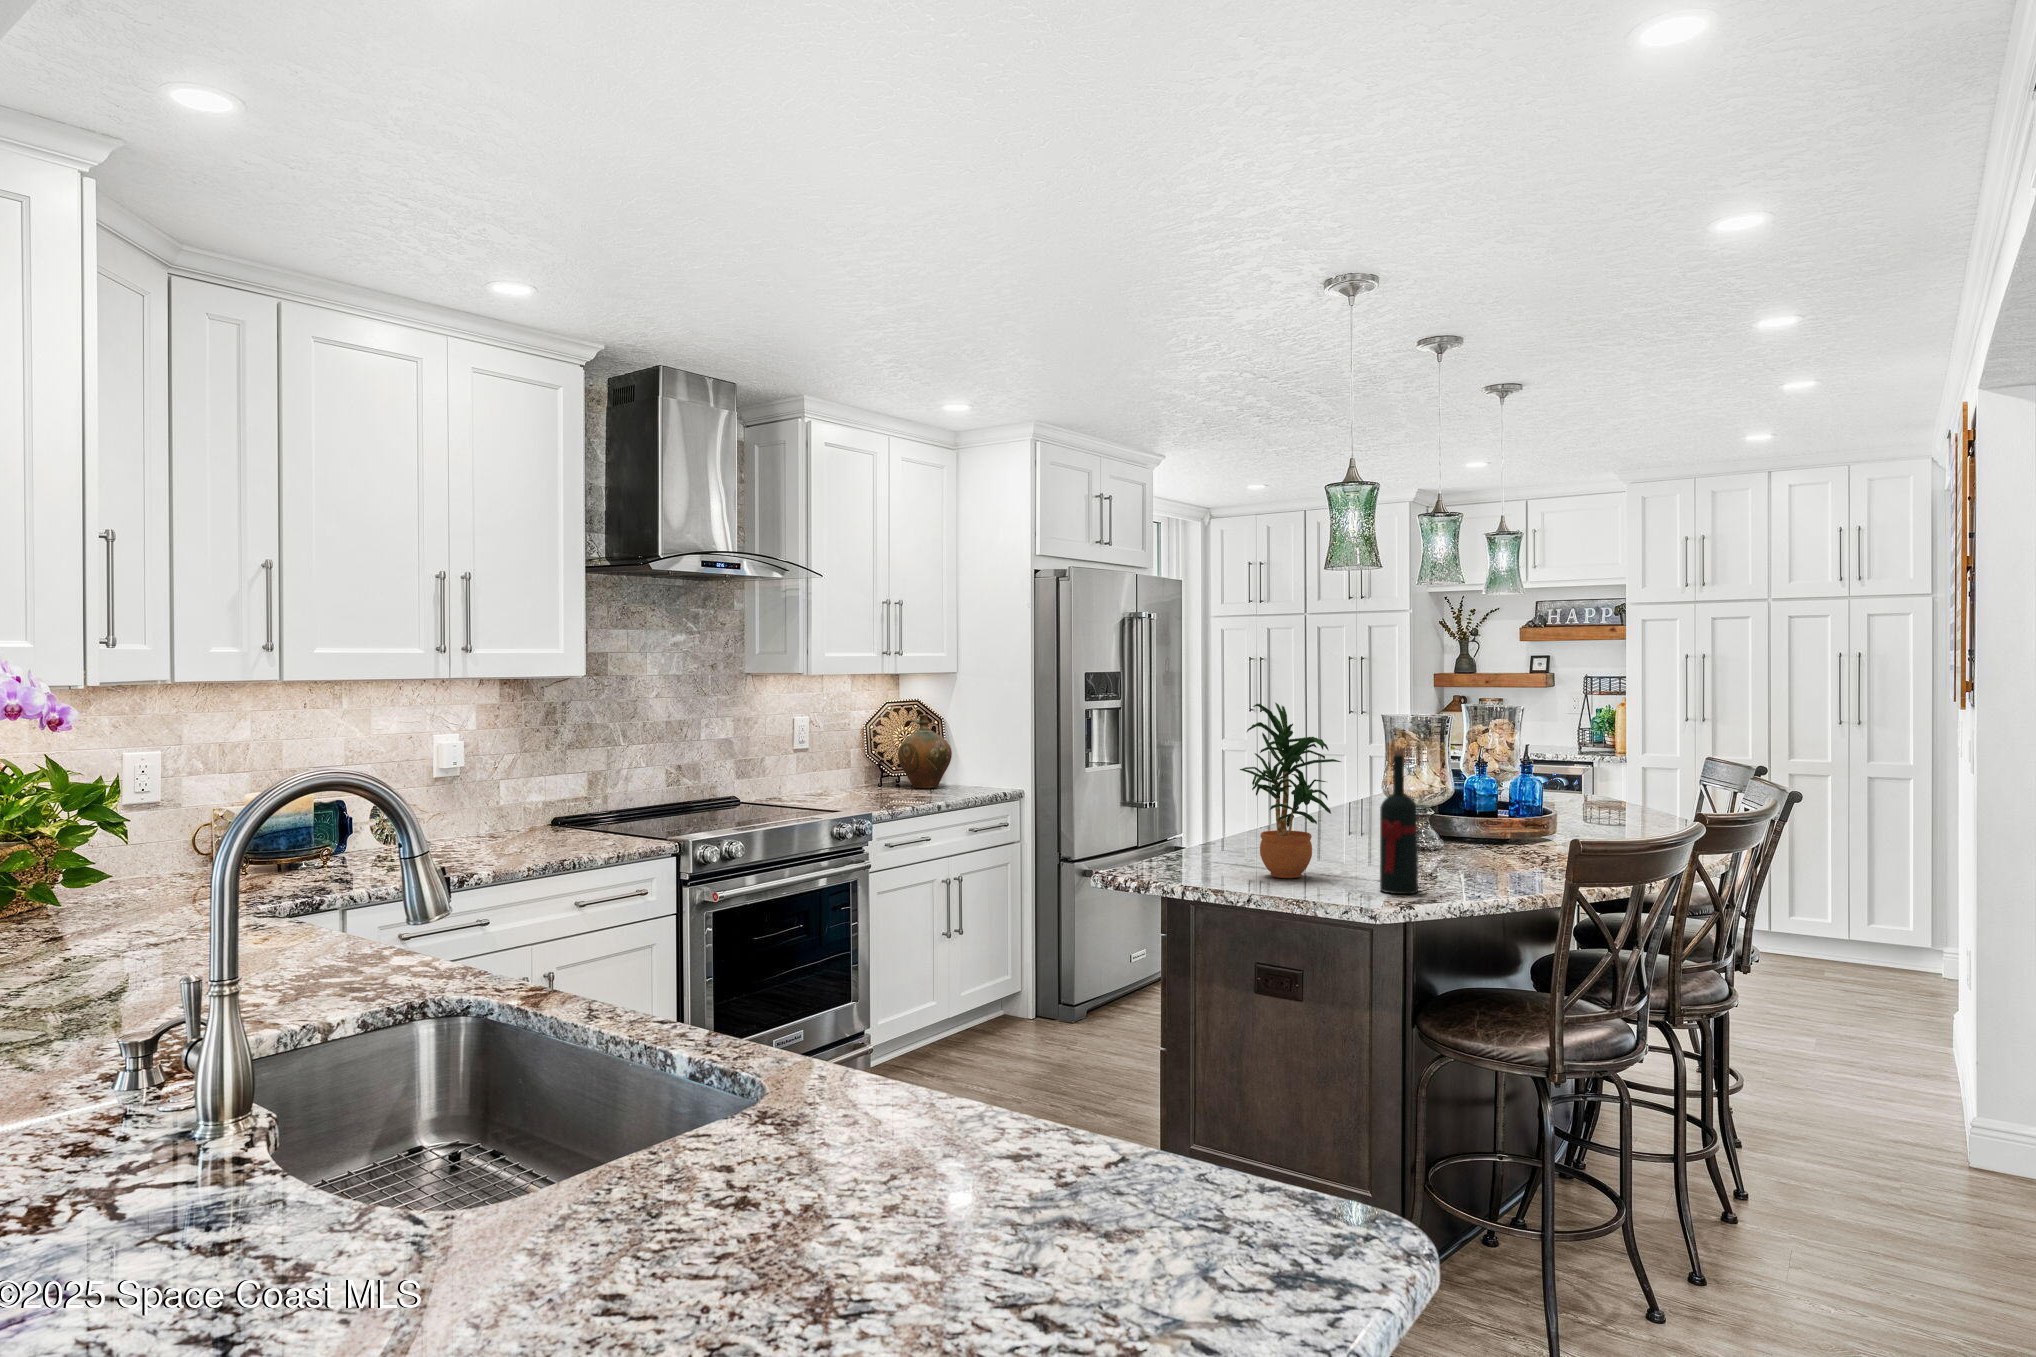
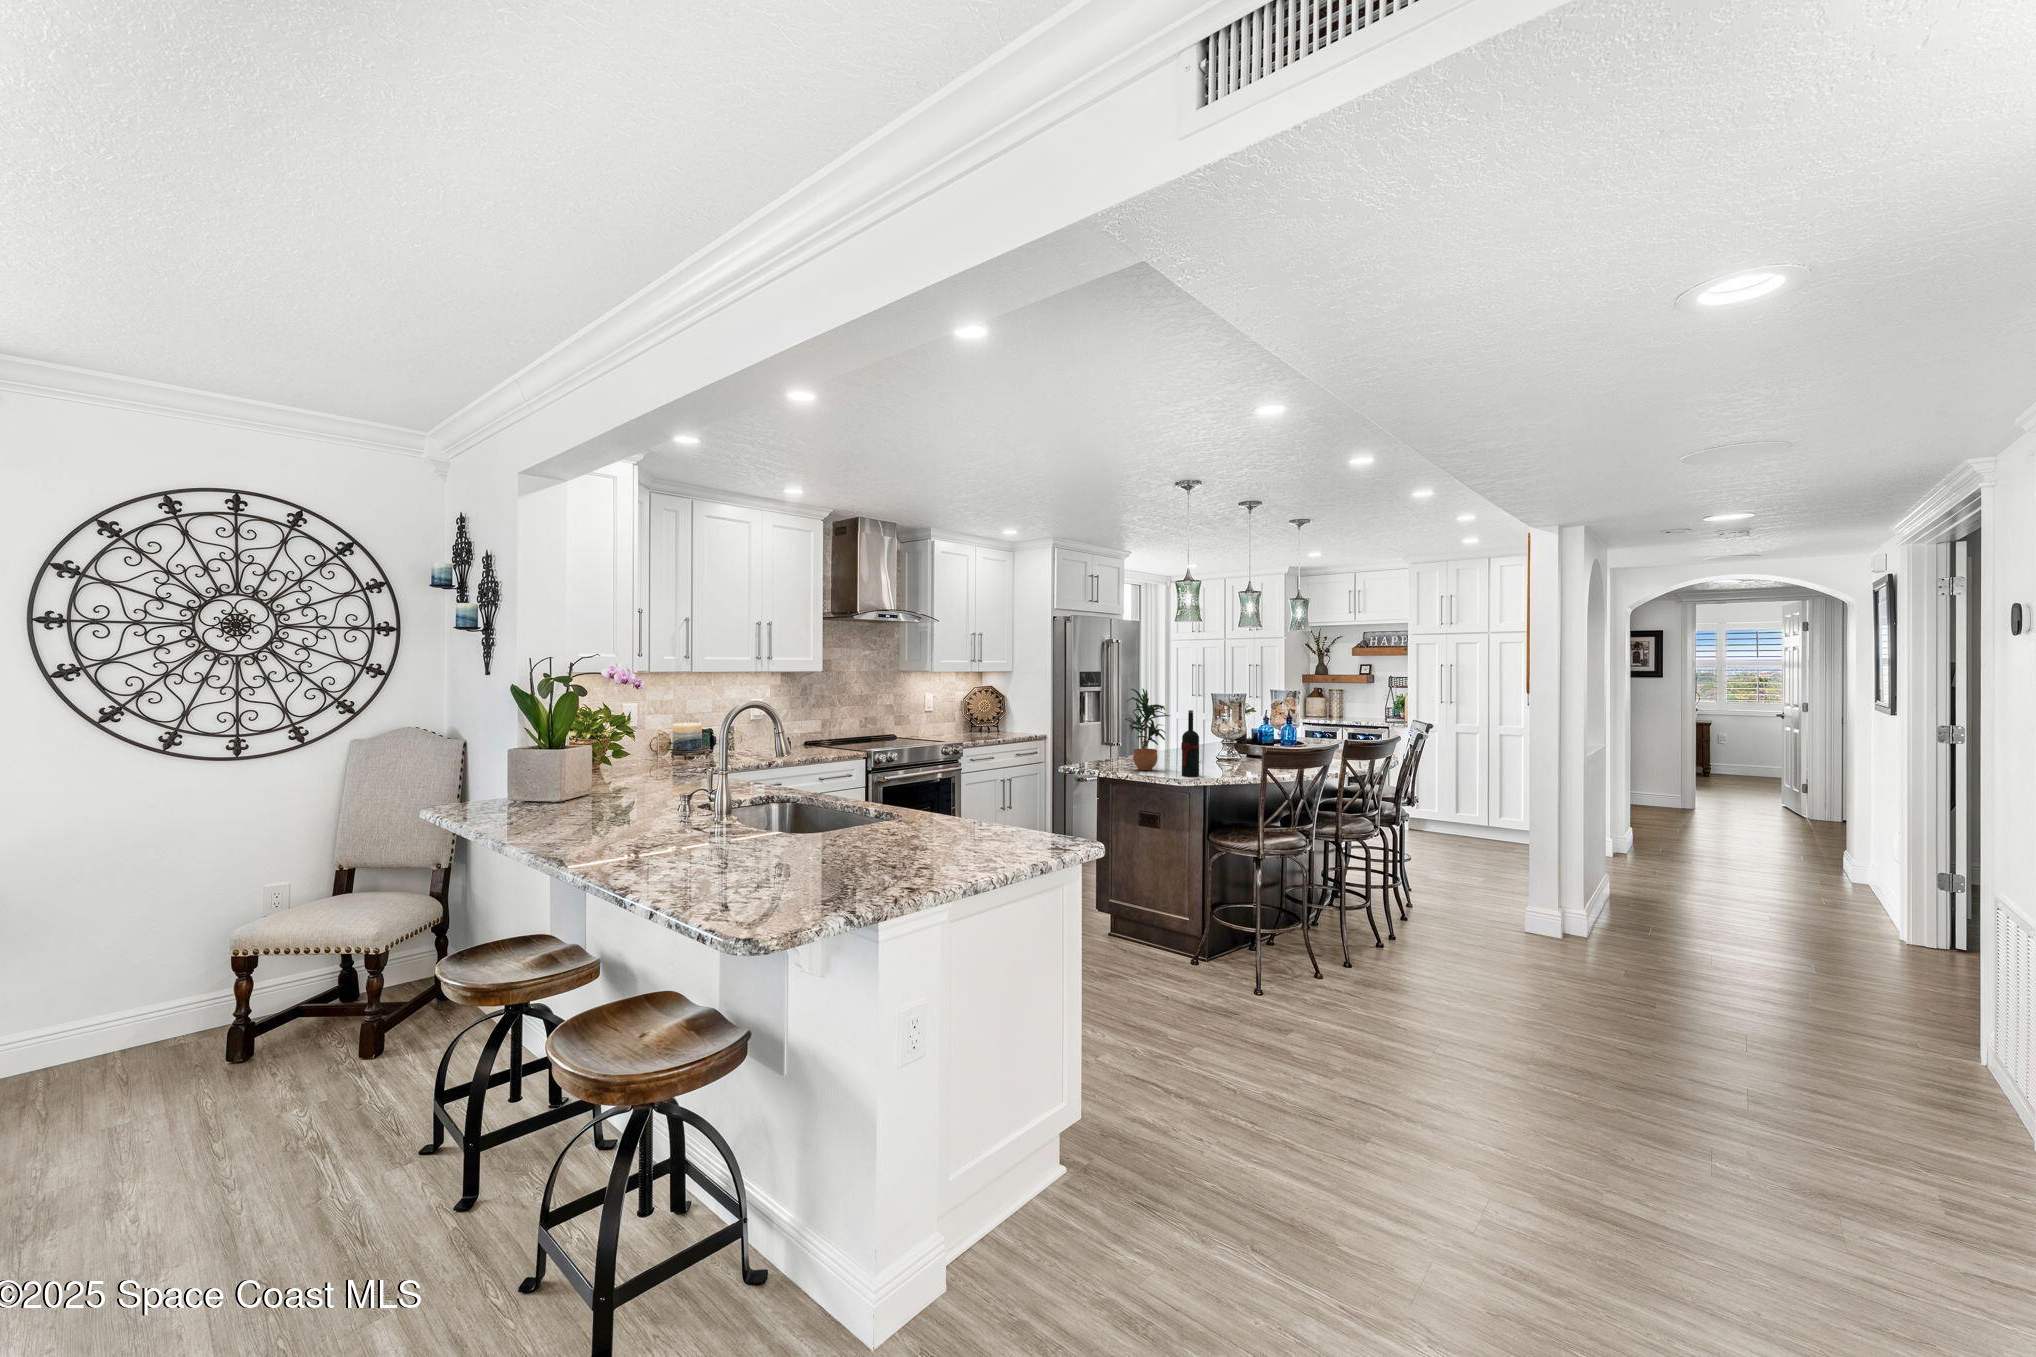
ceramic jug: present [898,715,952,789] -> none [981,694,1010,733]

